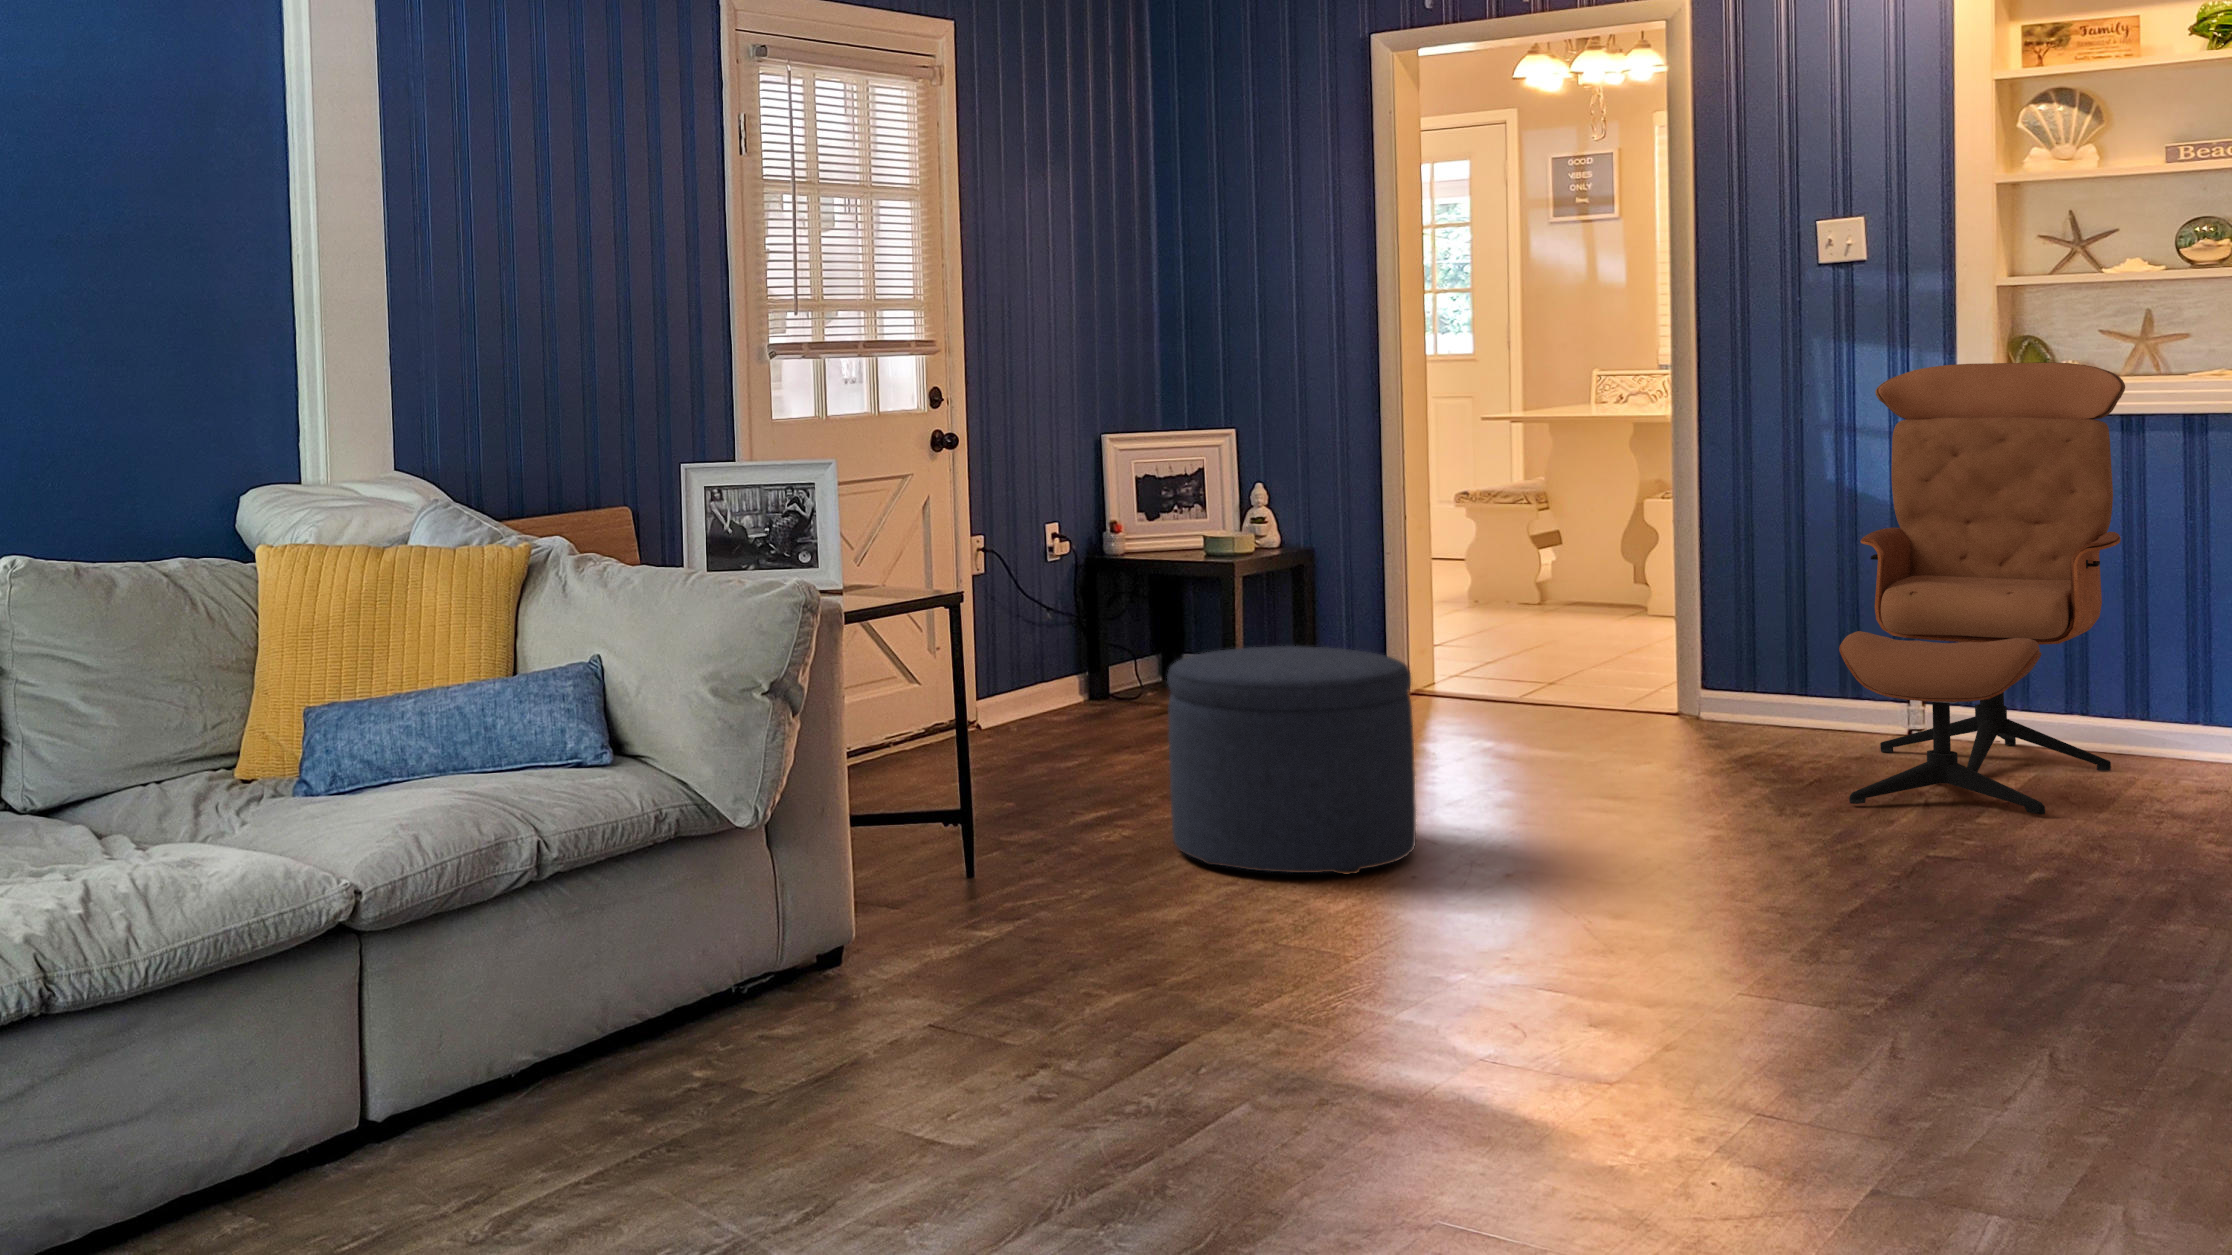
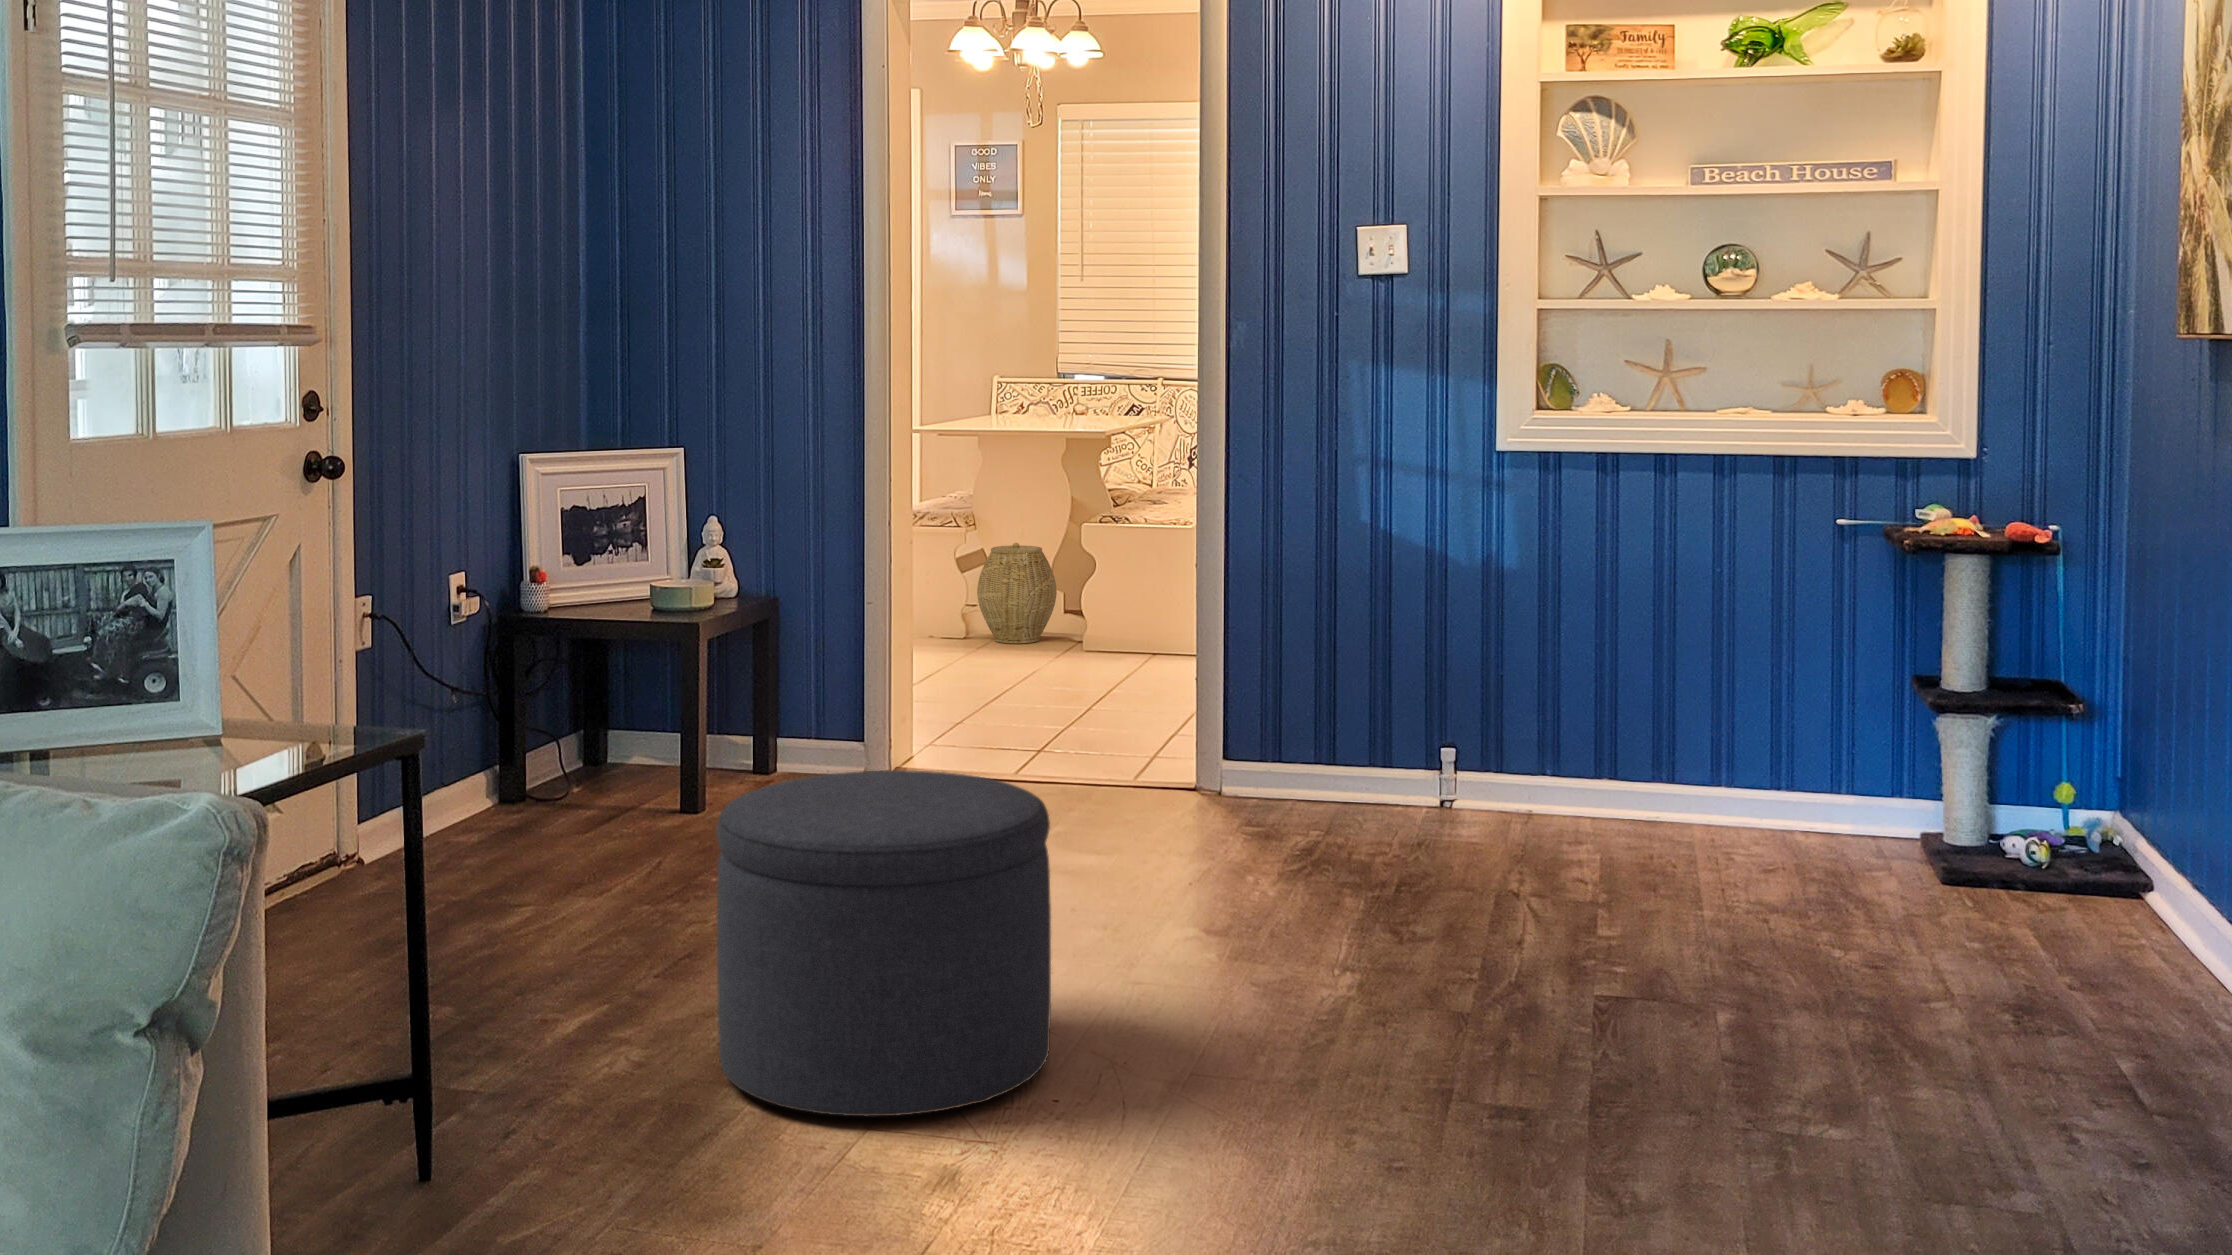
lounge chair: present [1839,362,2125,814] -> none [1427,392,1672,910]
woven basket: none [1548,520,1625,611] -> present [977,543,1057,644]

